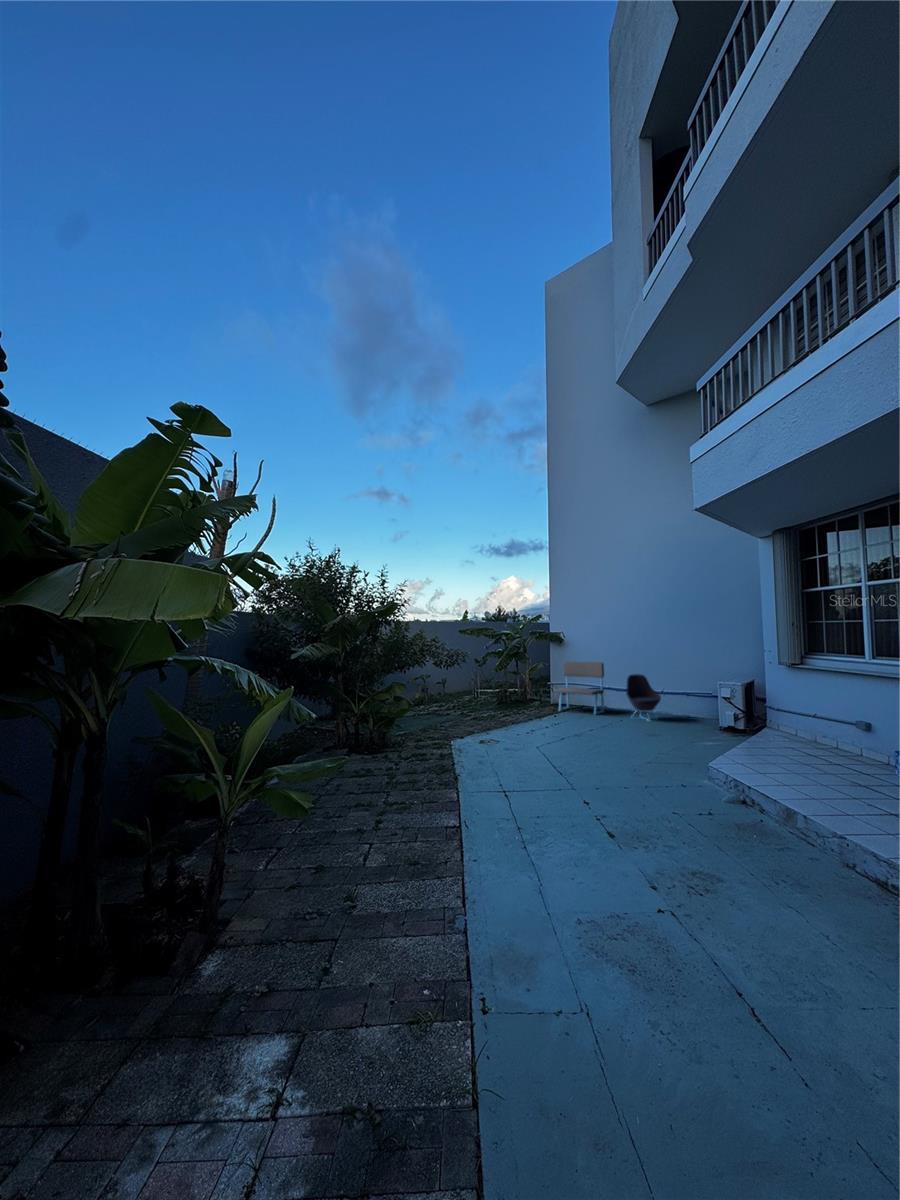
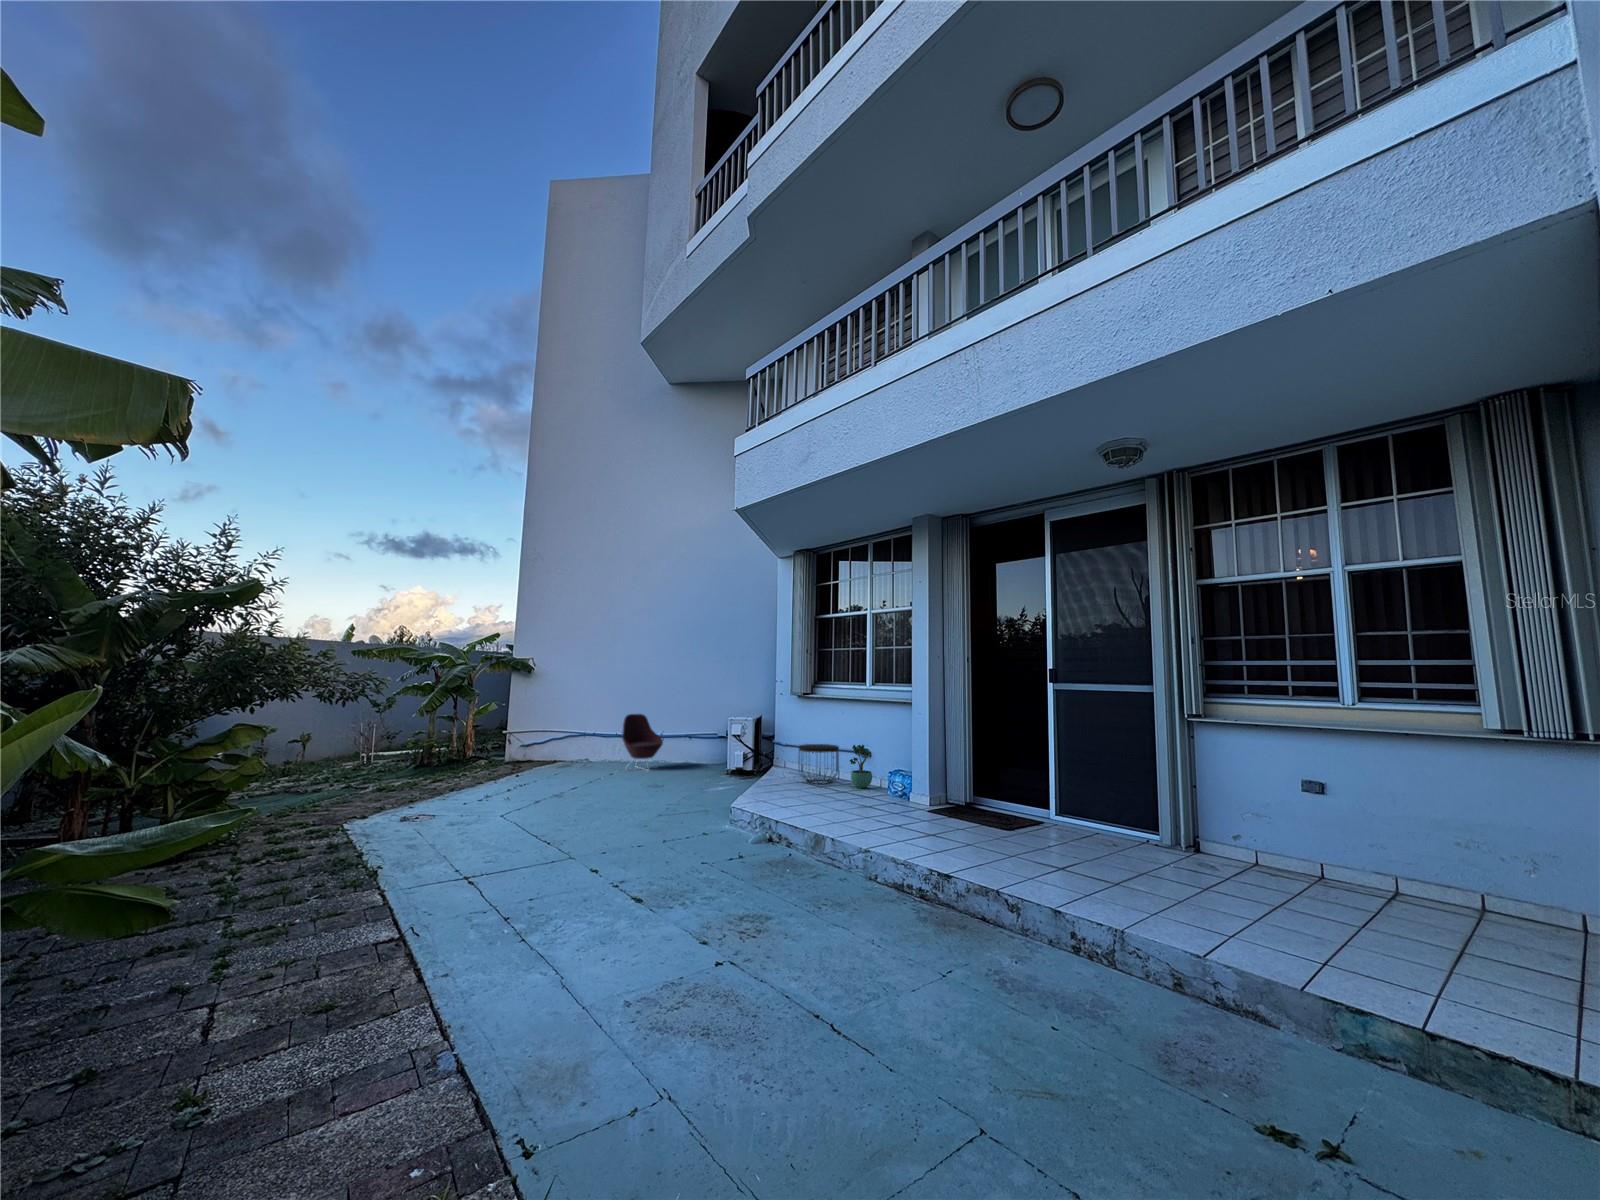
bench: present [553,661,604,715] -> none [520,699,594,769]
side table: none [786,713,837,754] -> present [798,744,839,784]
potted plant: none [848,720,880,765] -> present [850,745,872,788]

